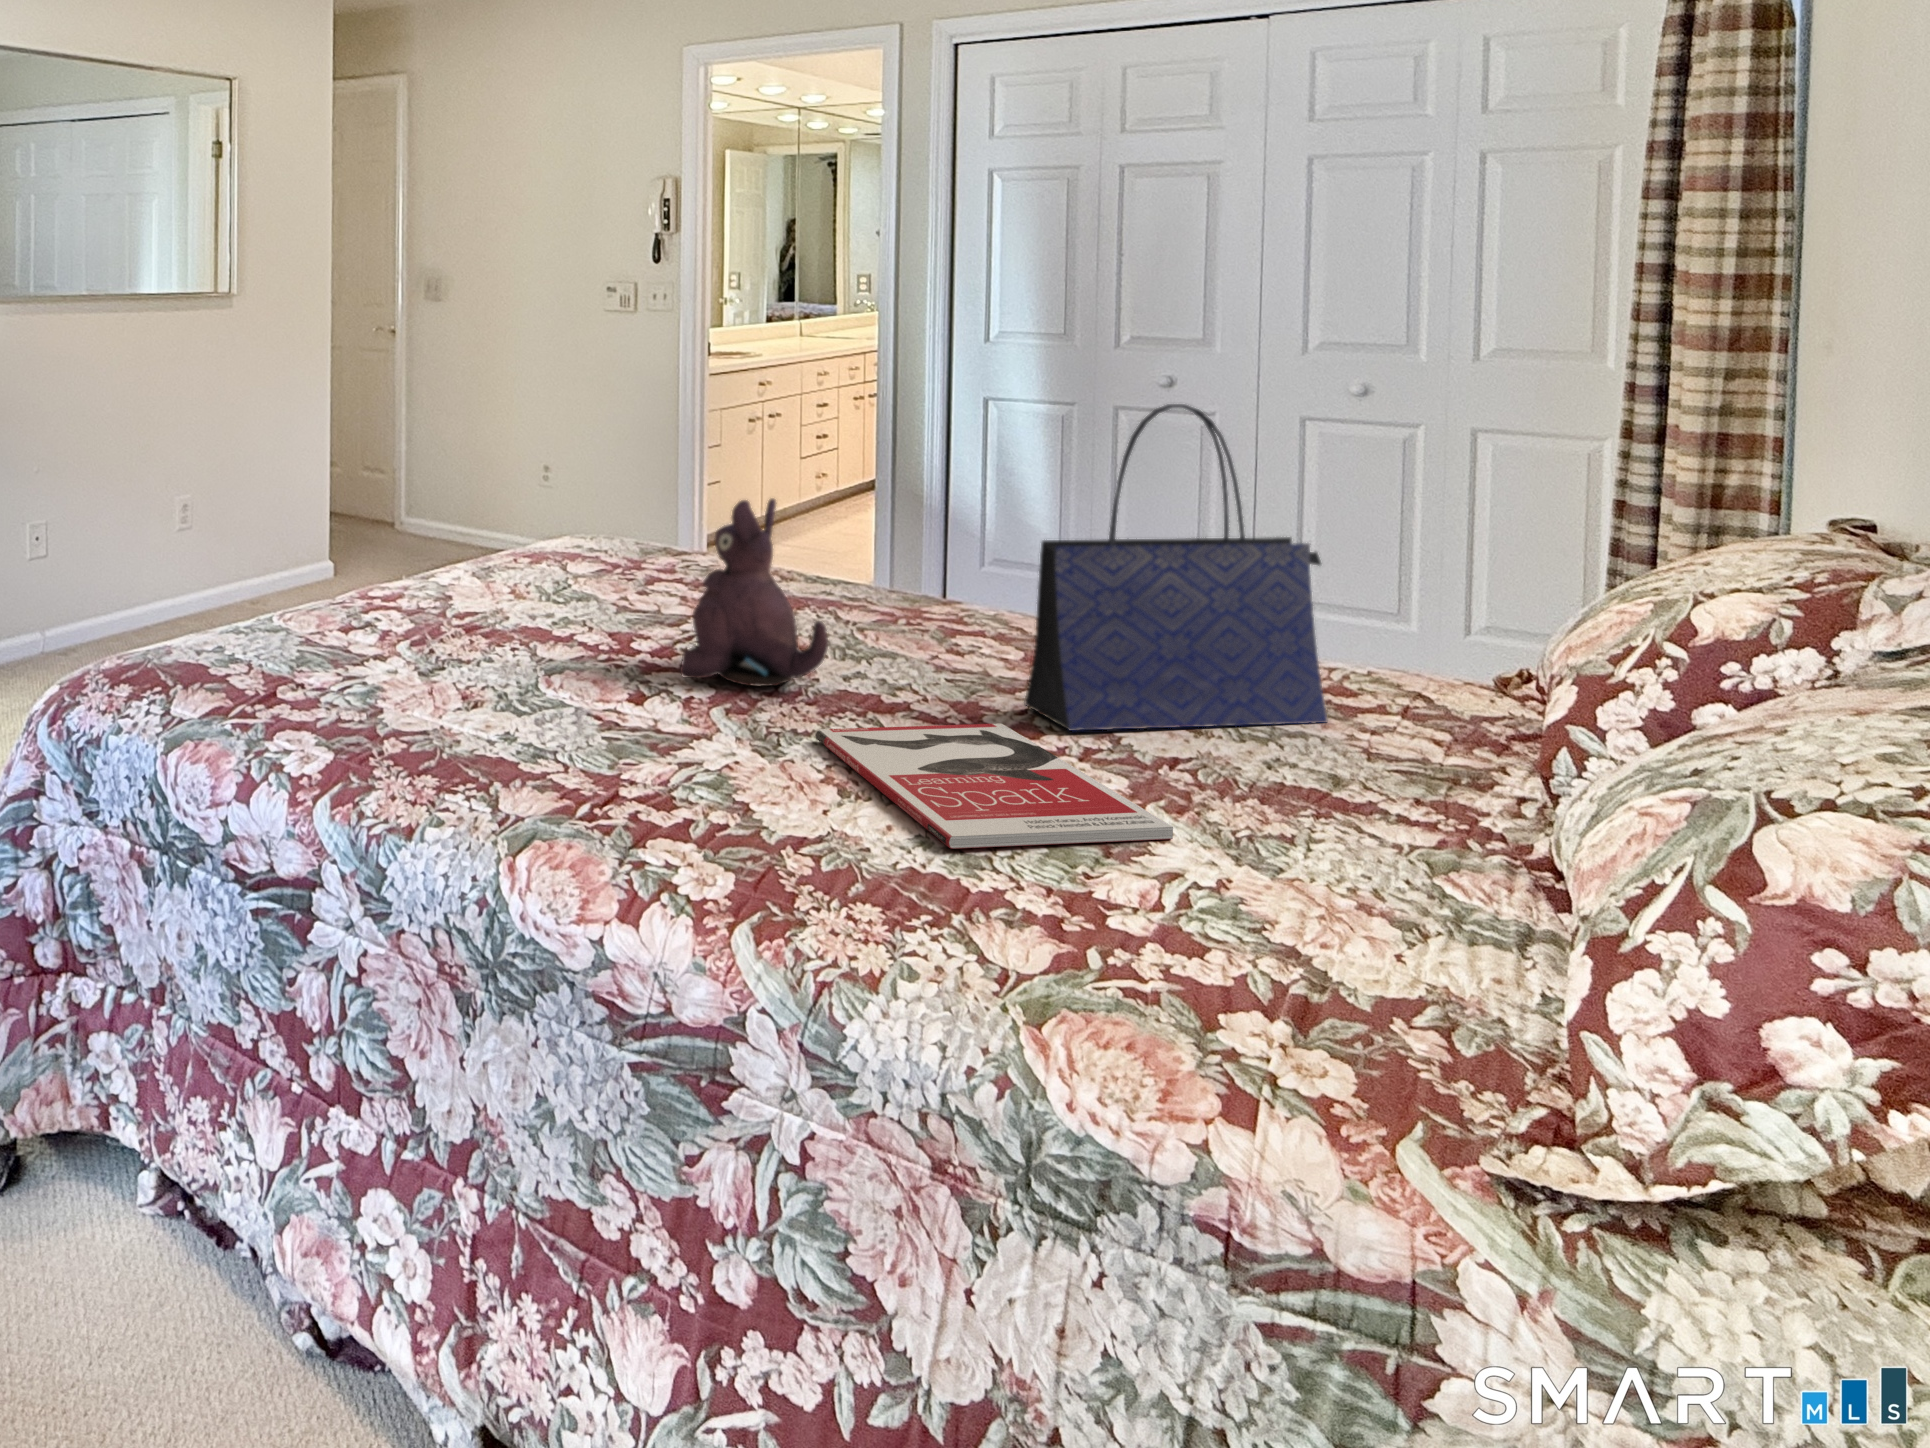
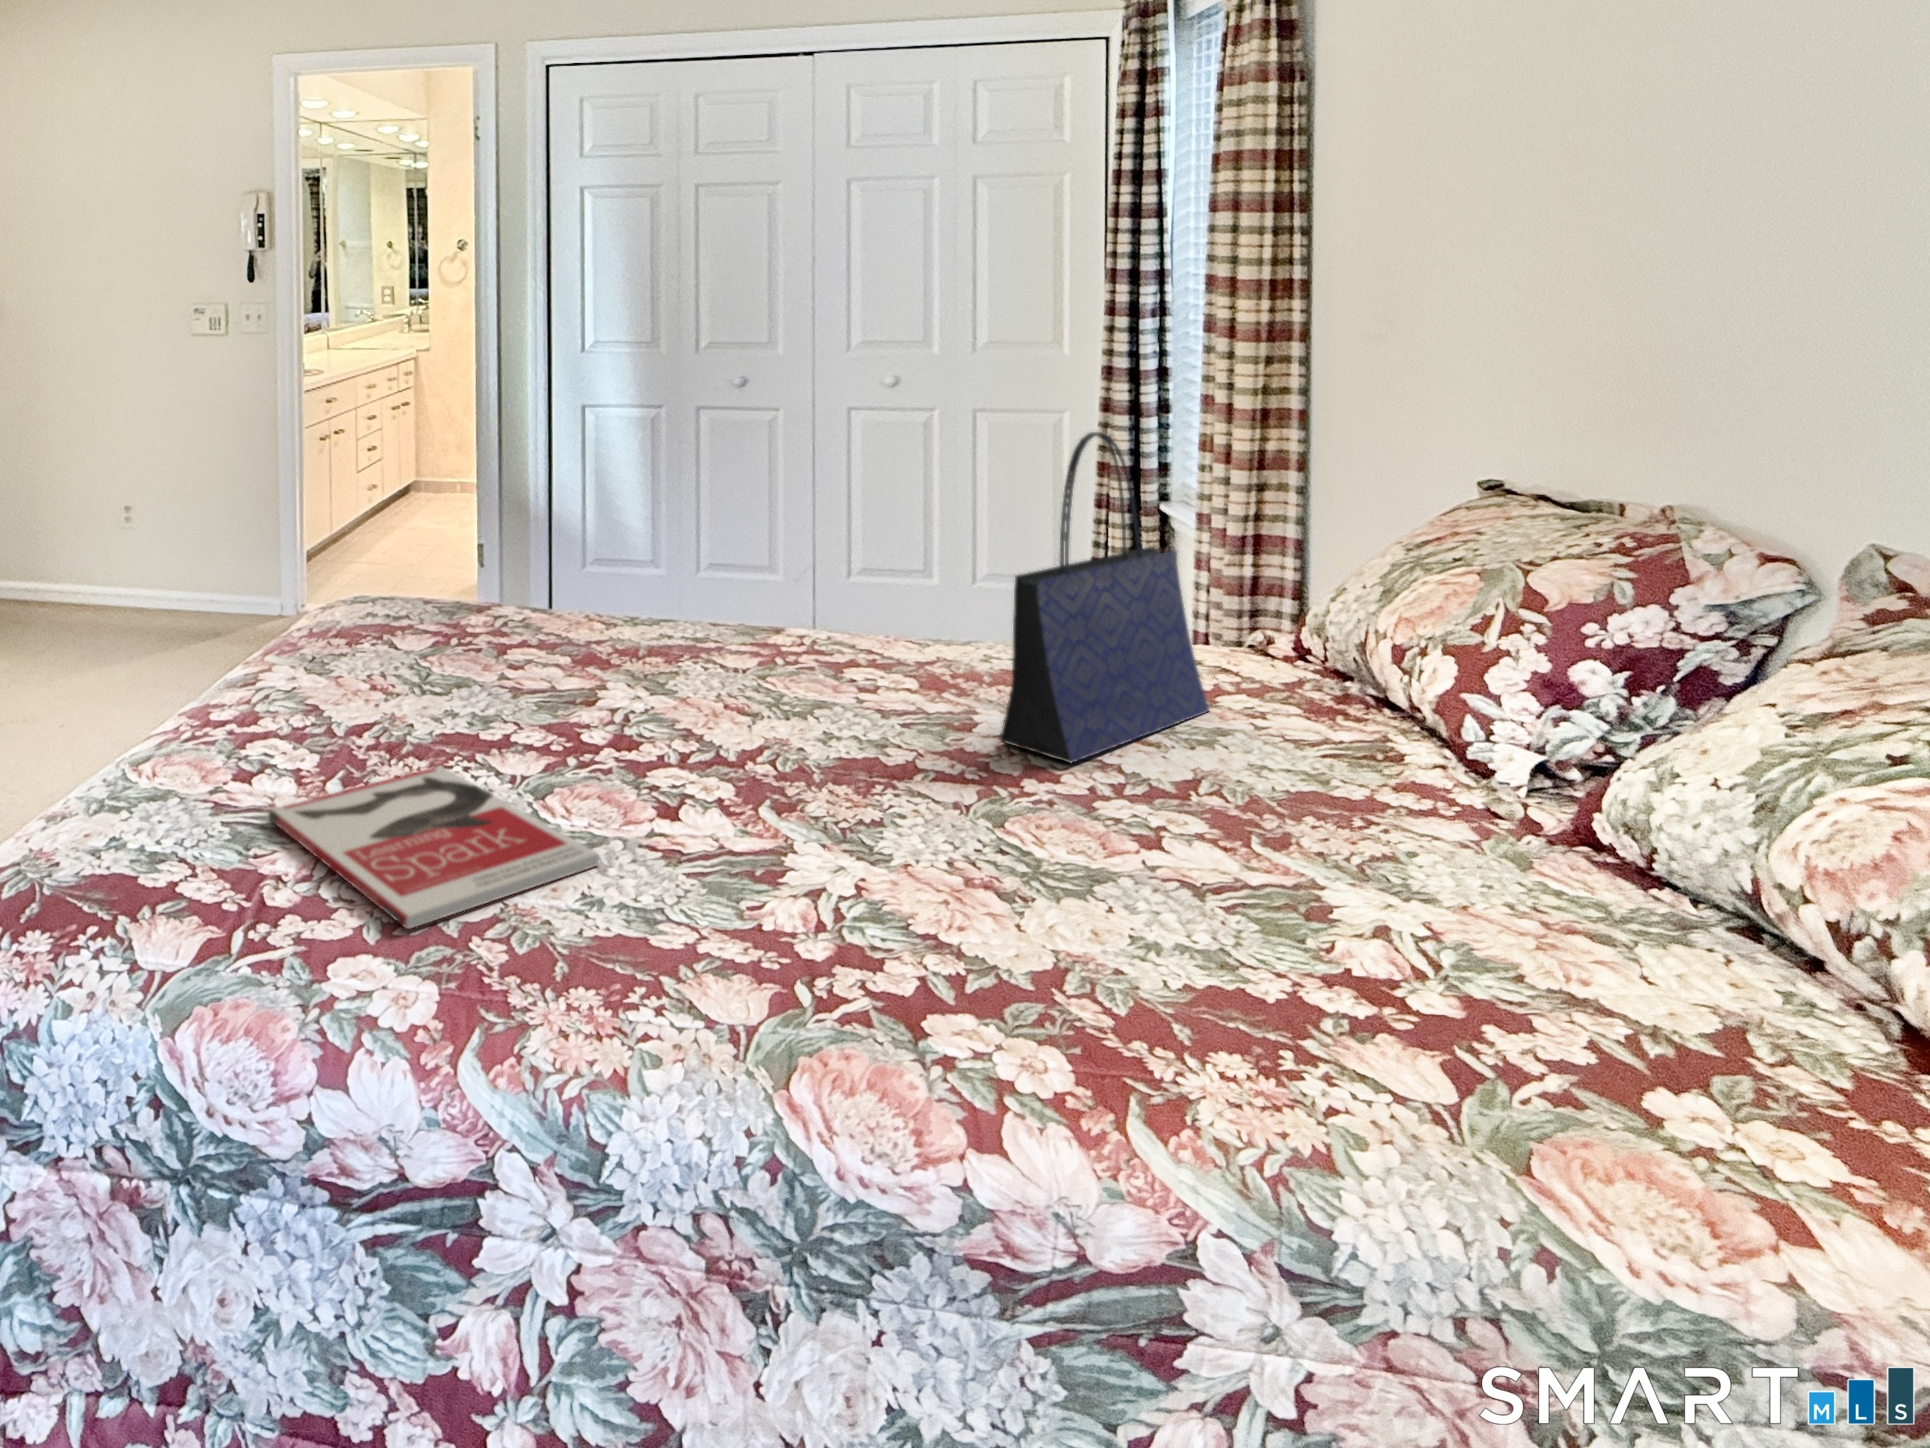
plush toy: present [680,499,828,686] -> none [681,559,834,772]
book: present [815,724,1173,849] -> present [268,766,599,929]

